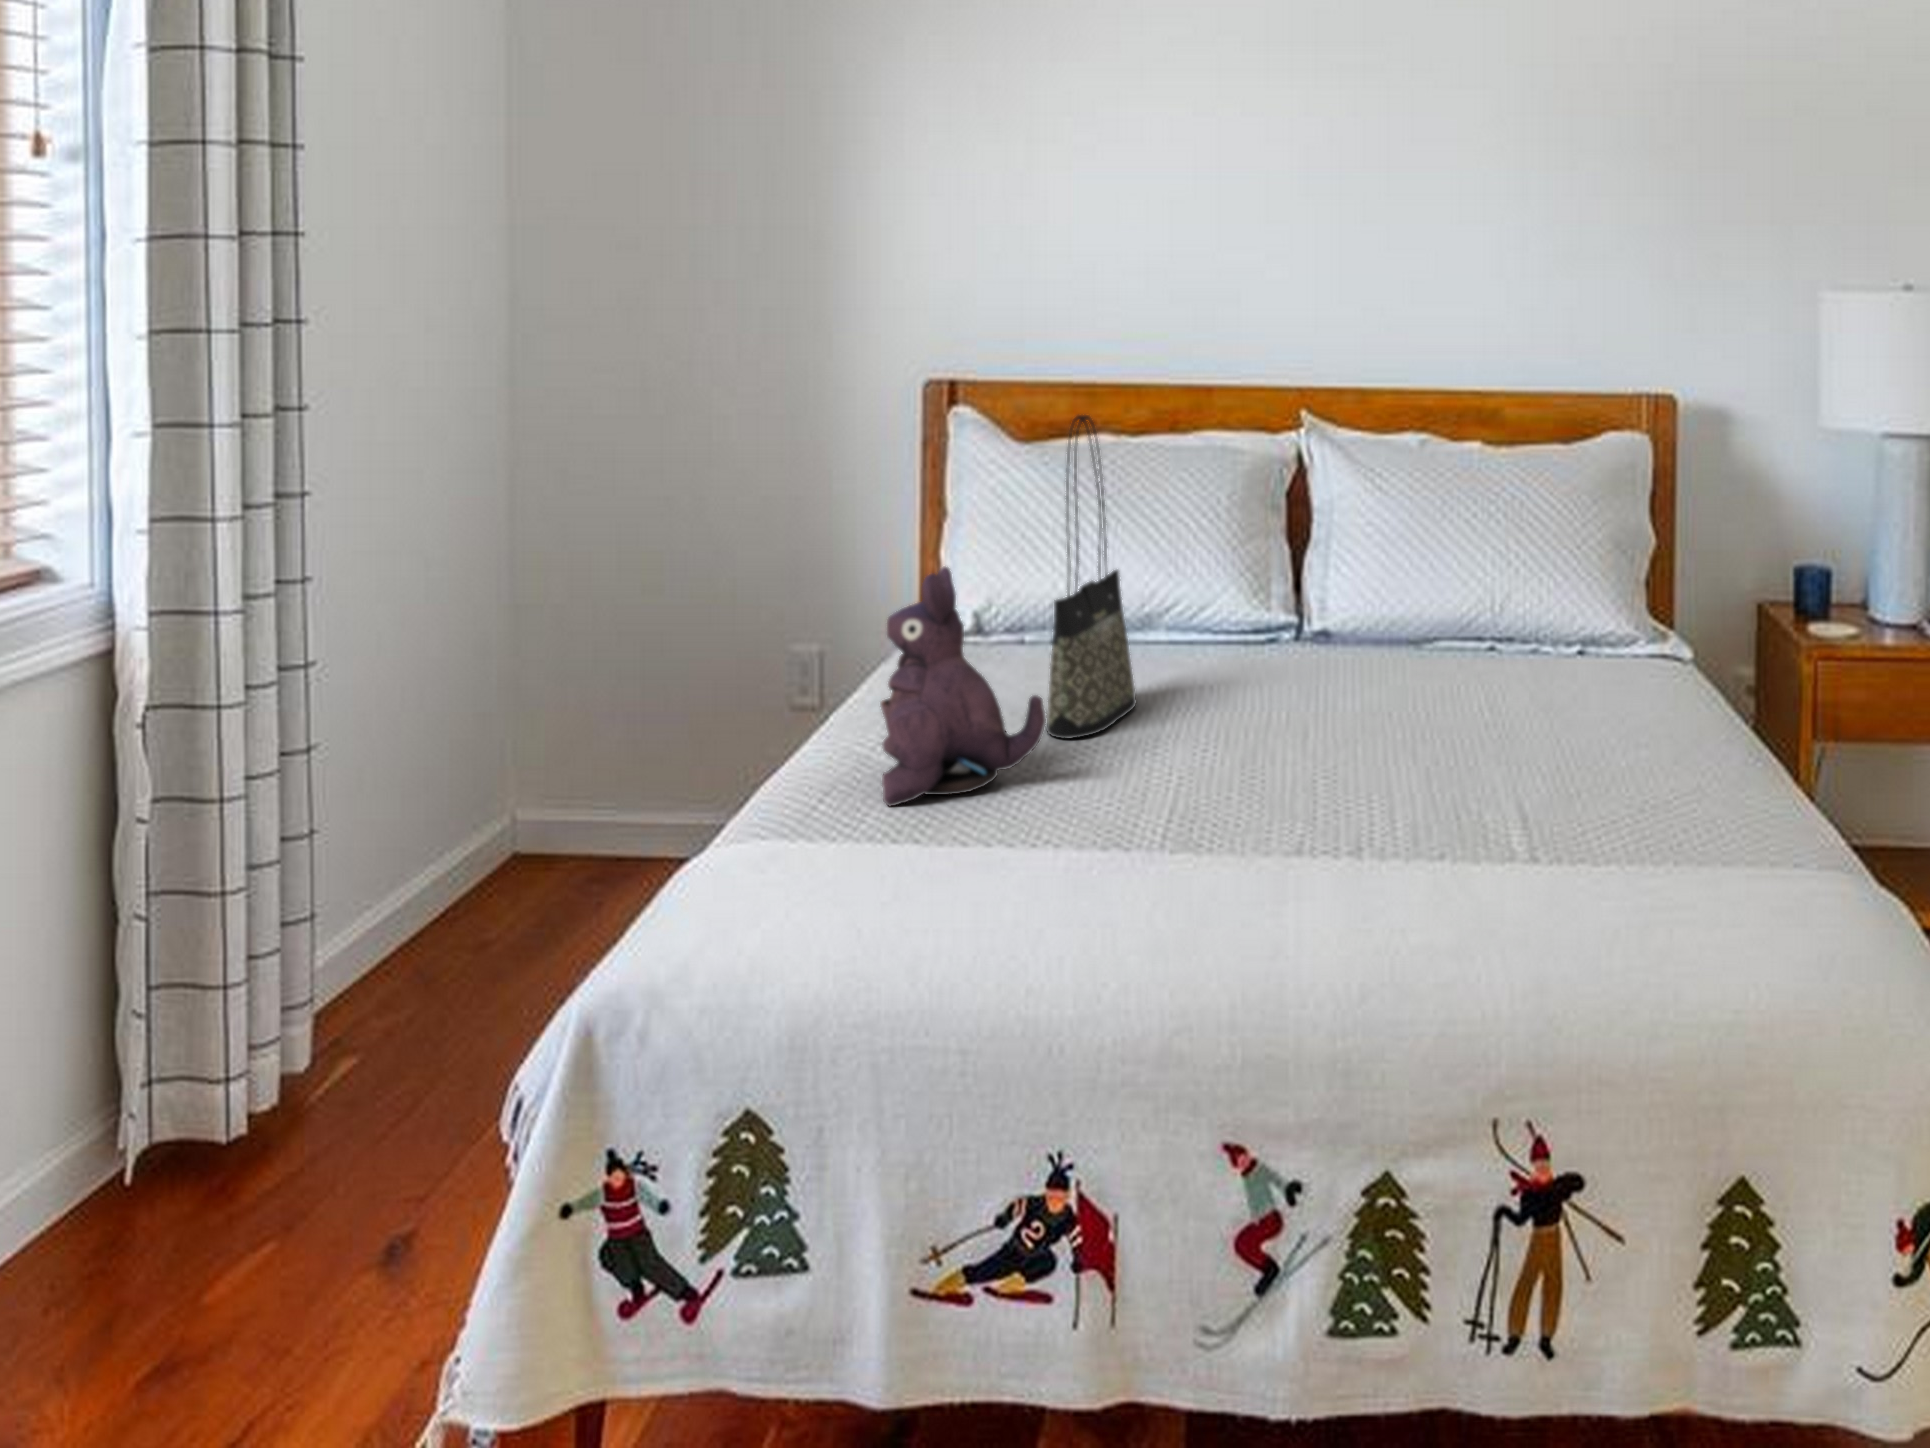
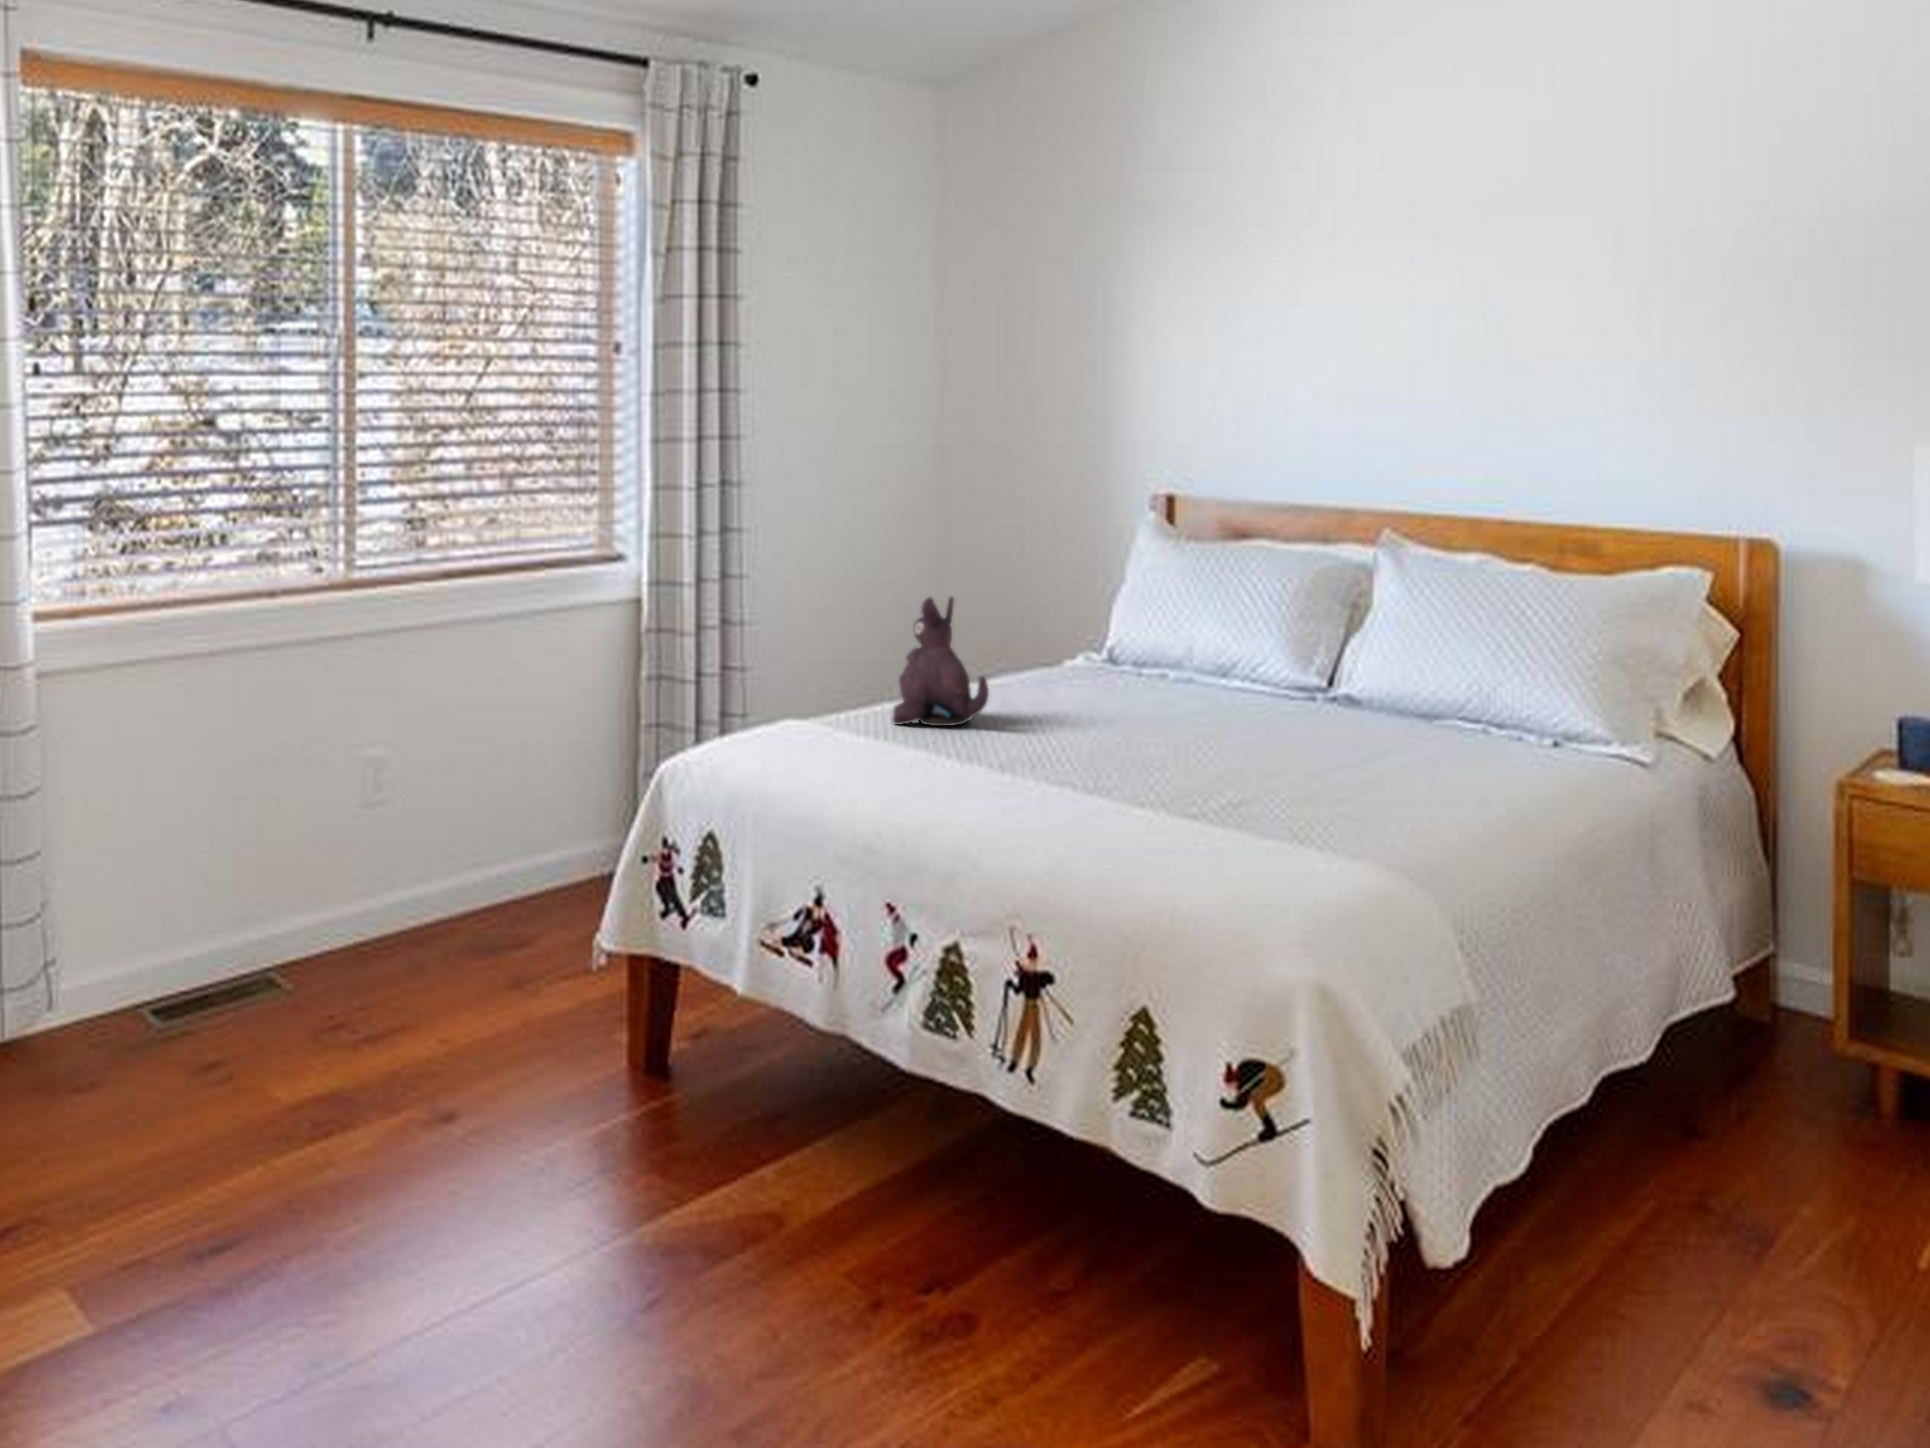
tote bag: present [1046,415,1136,739] -> none [1039,517,1129,717]

